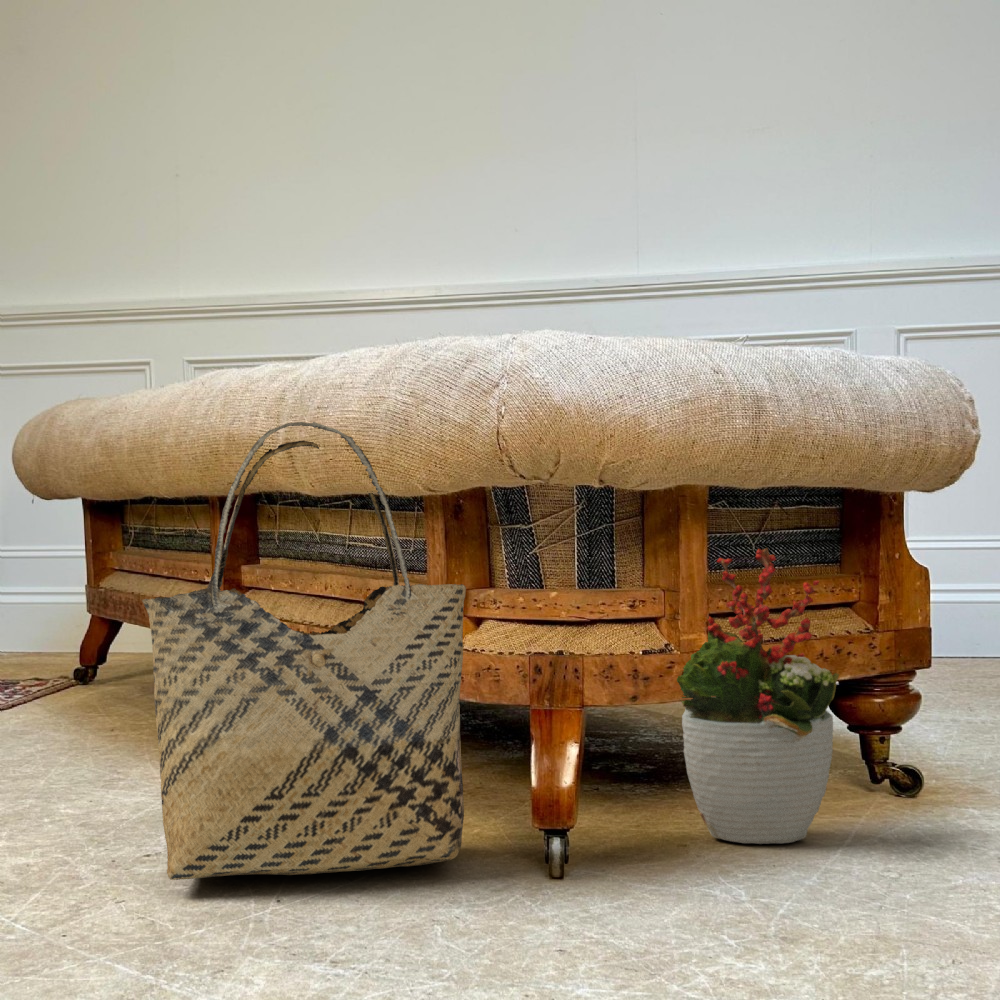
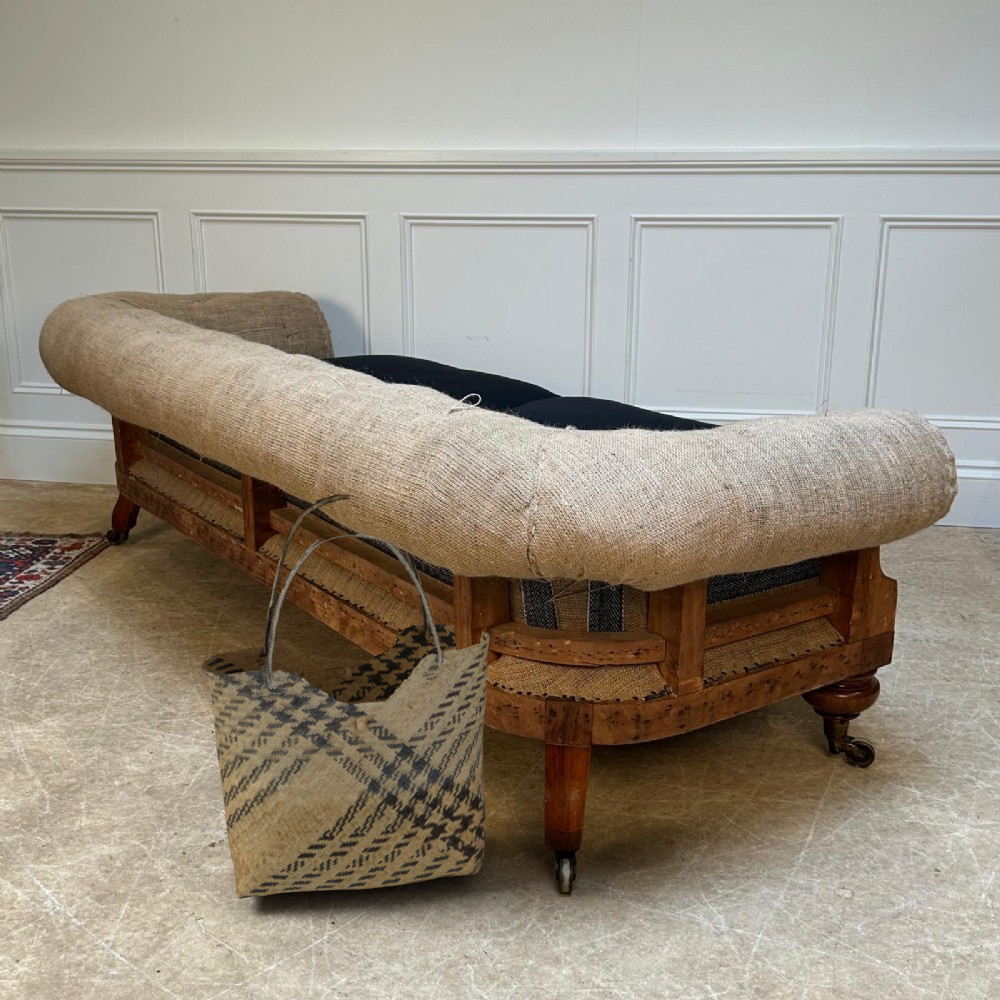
decorative plant: present [677,548,839,844] -> none [656,599,814,841]

